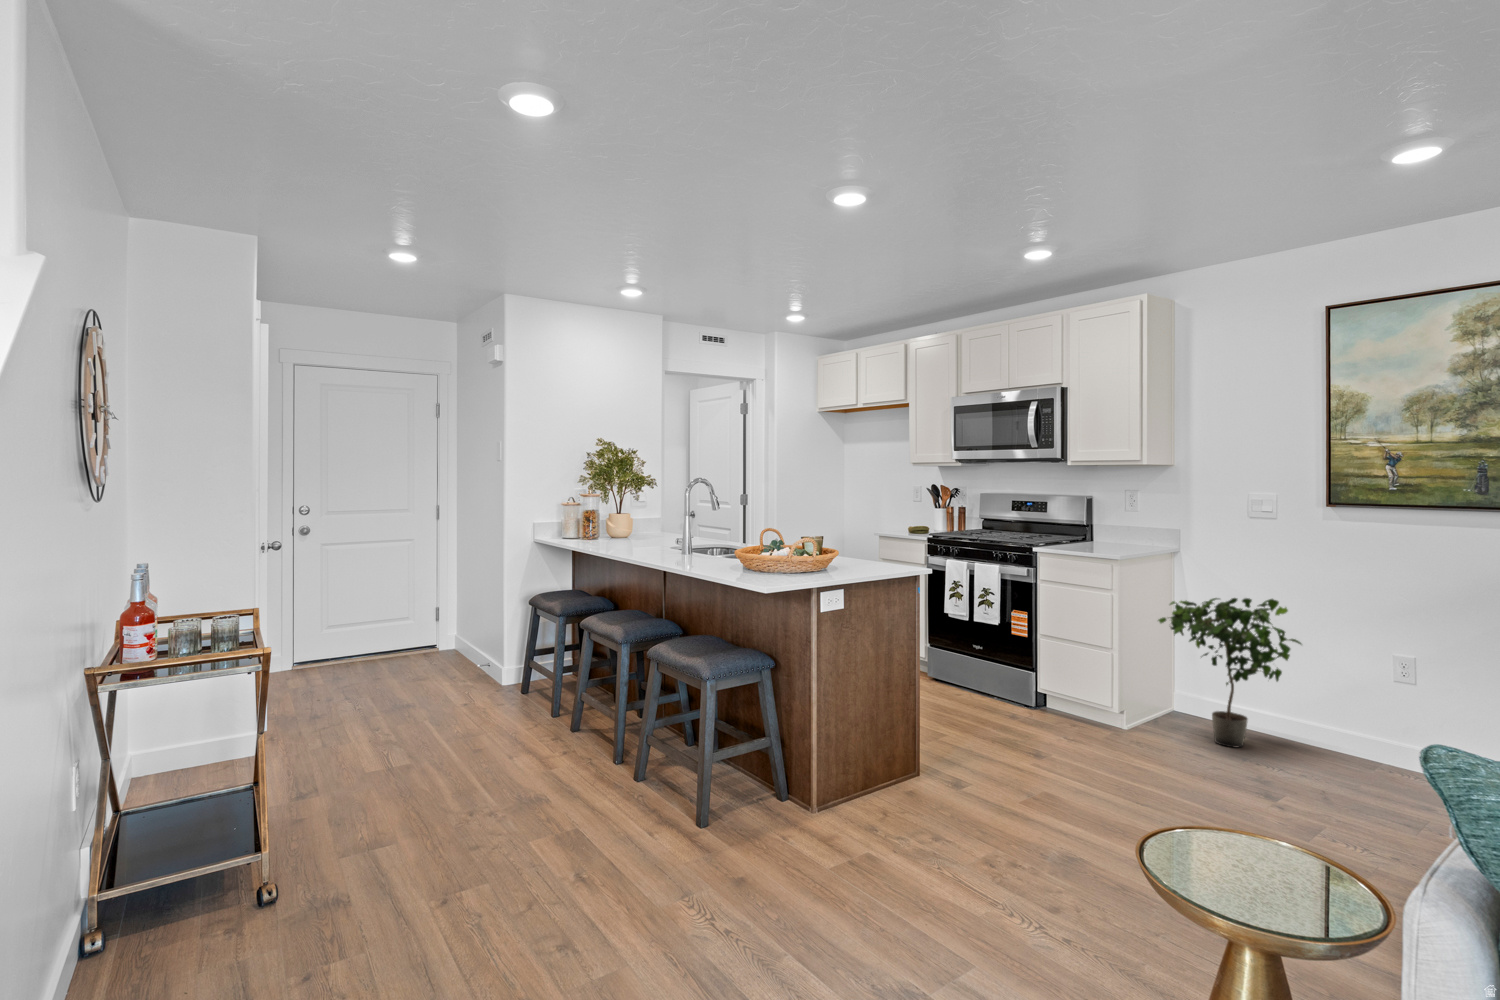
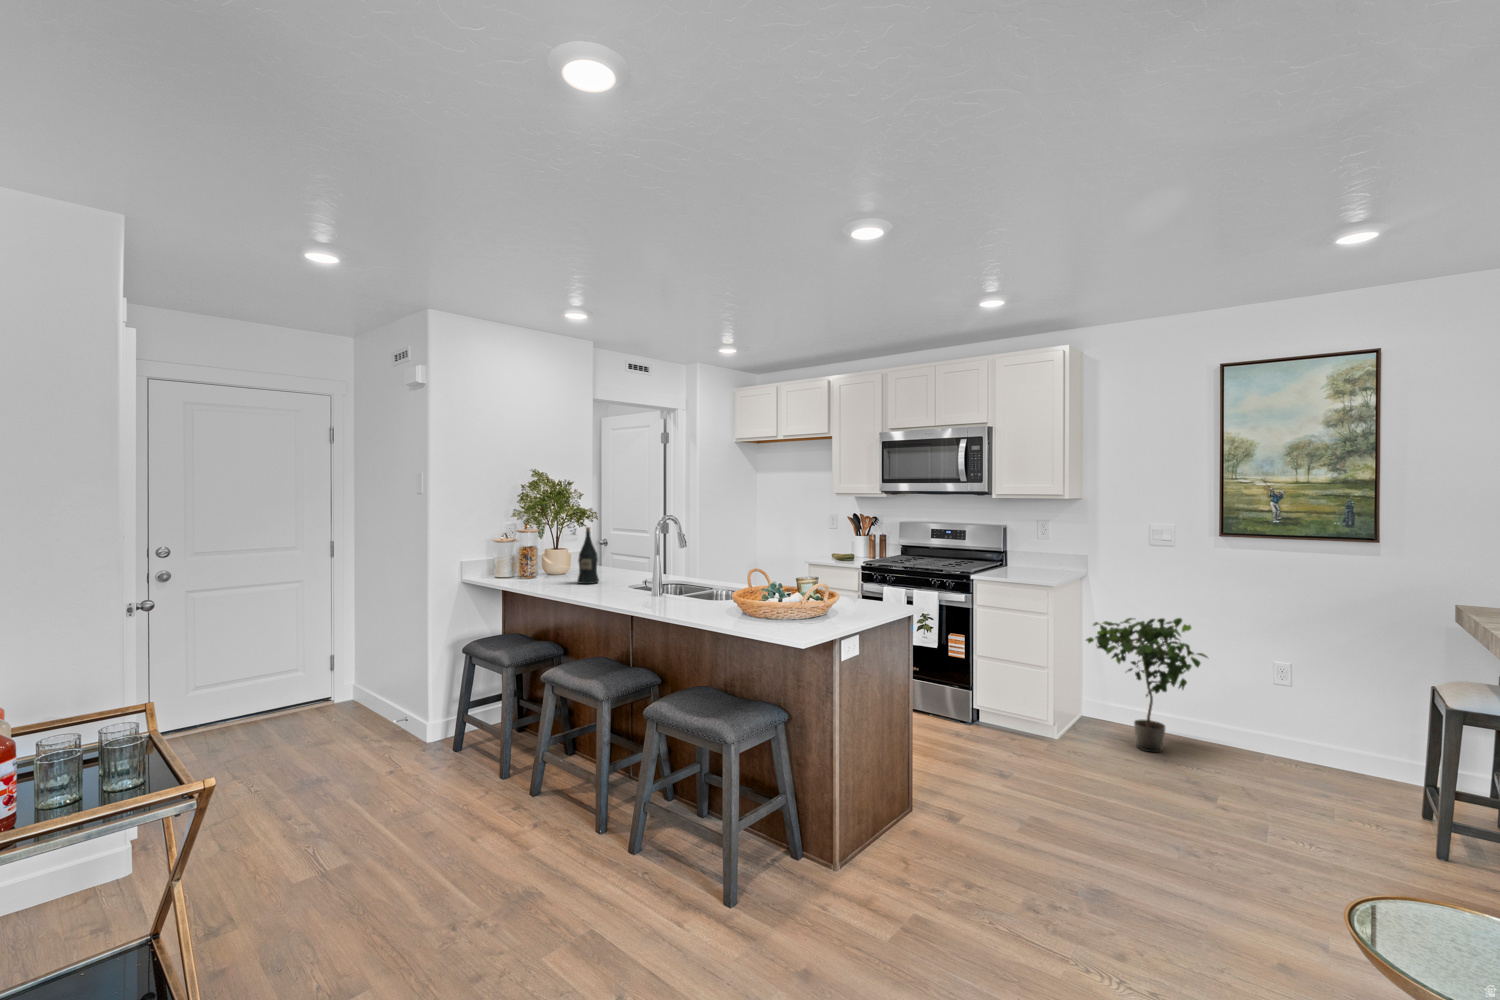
wine bottle: none [628,492,648,546] -> present [577,527,599,584]

